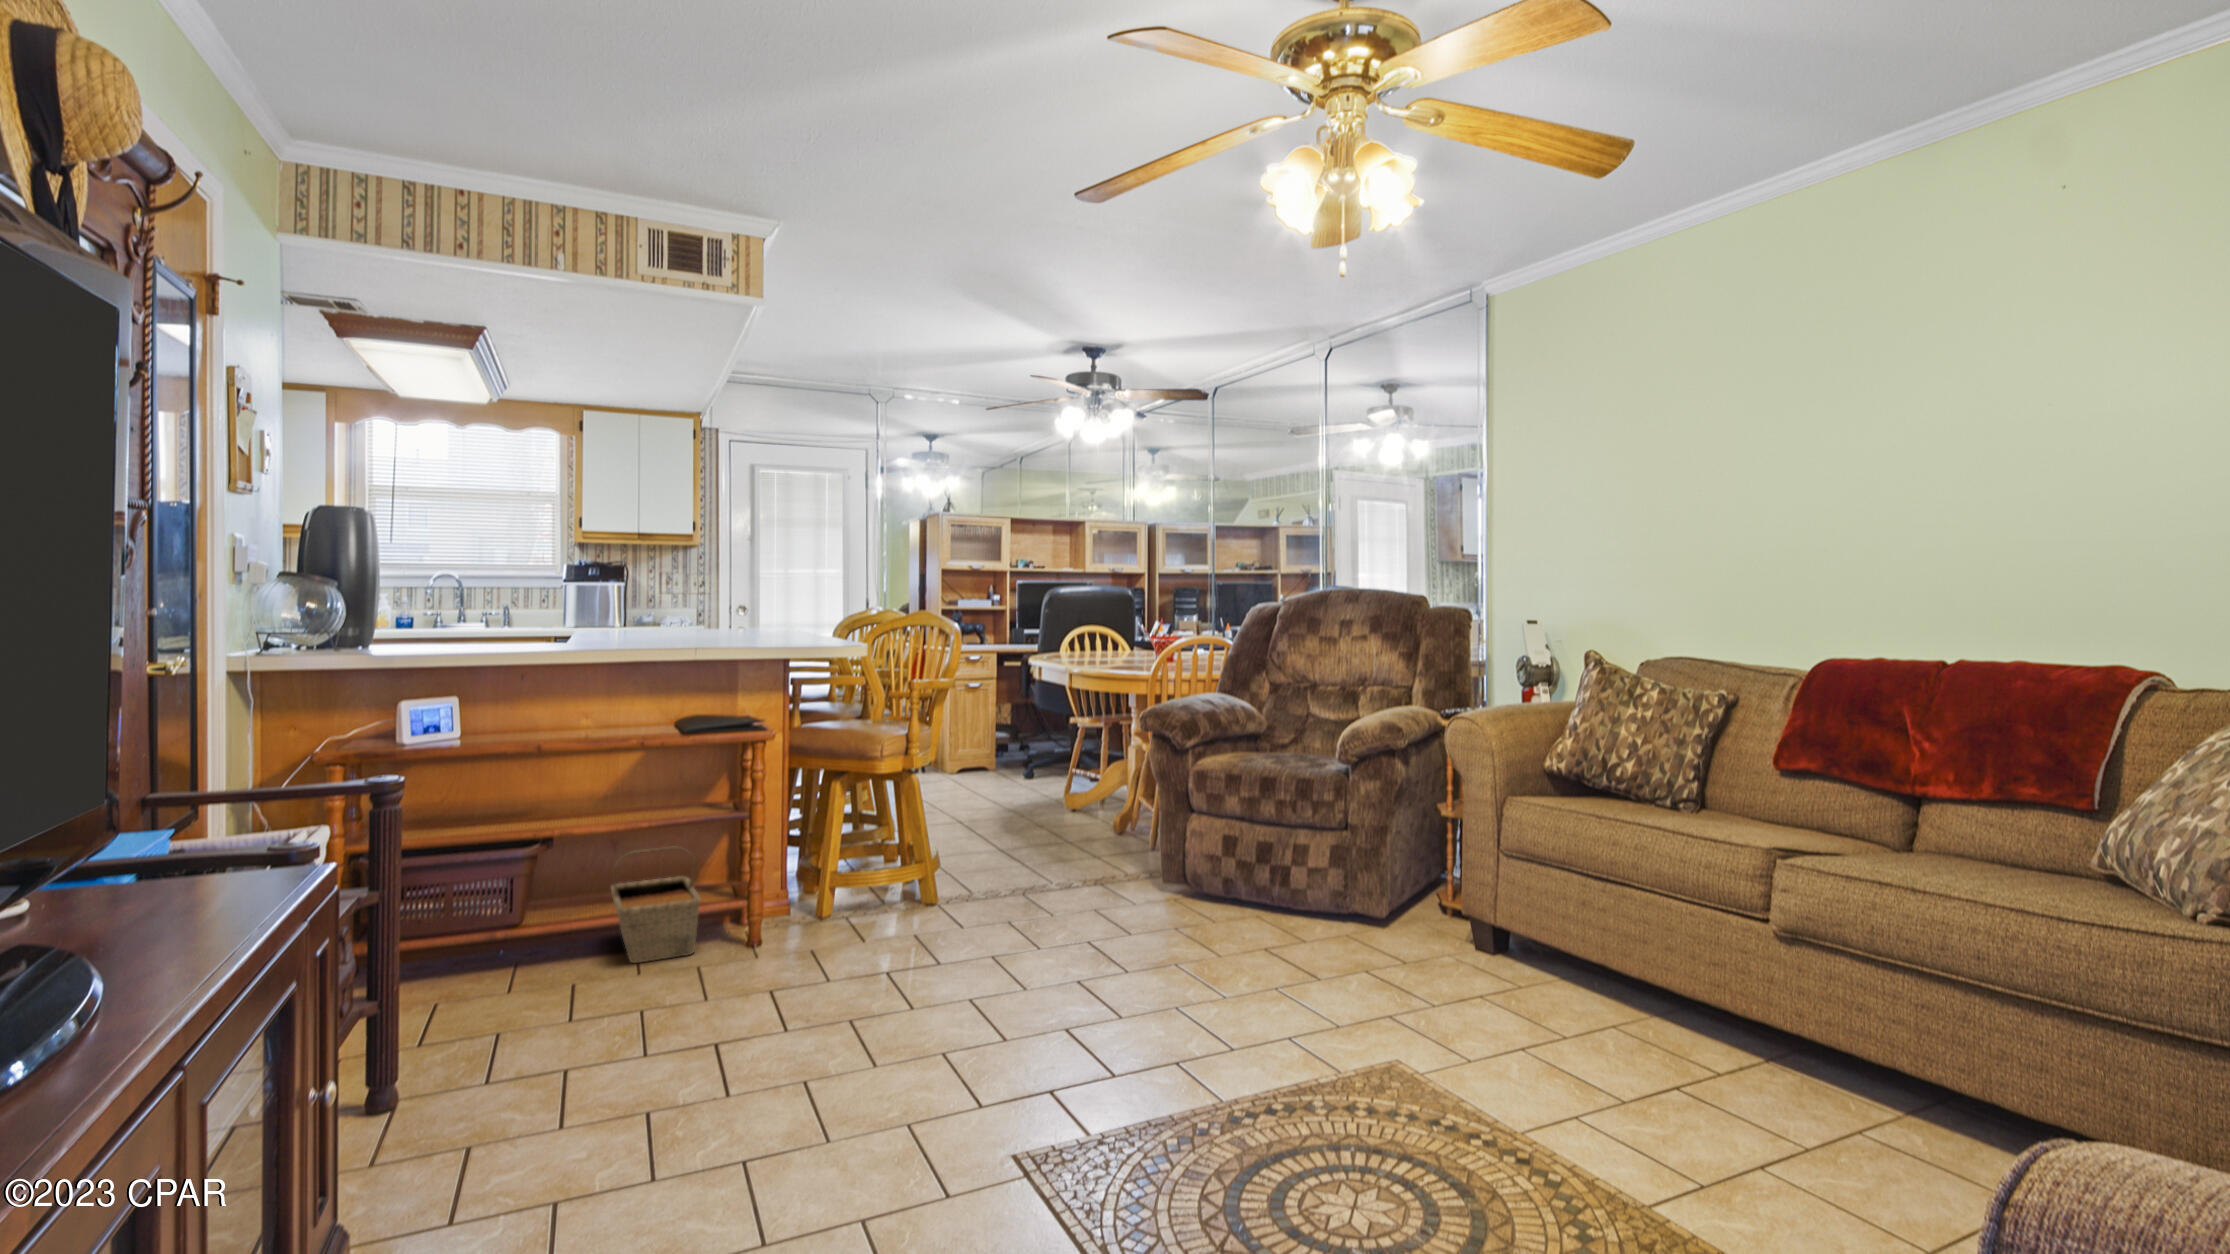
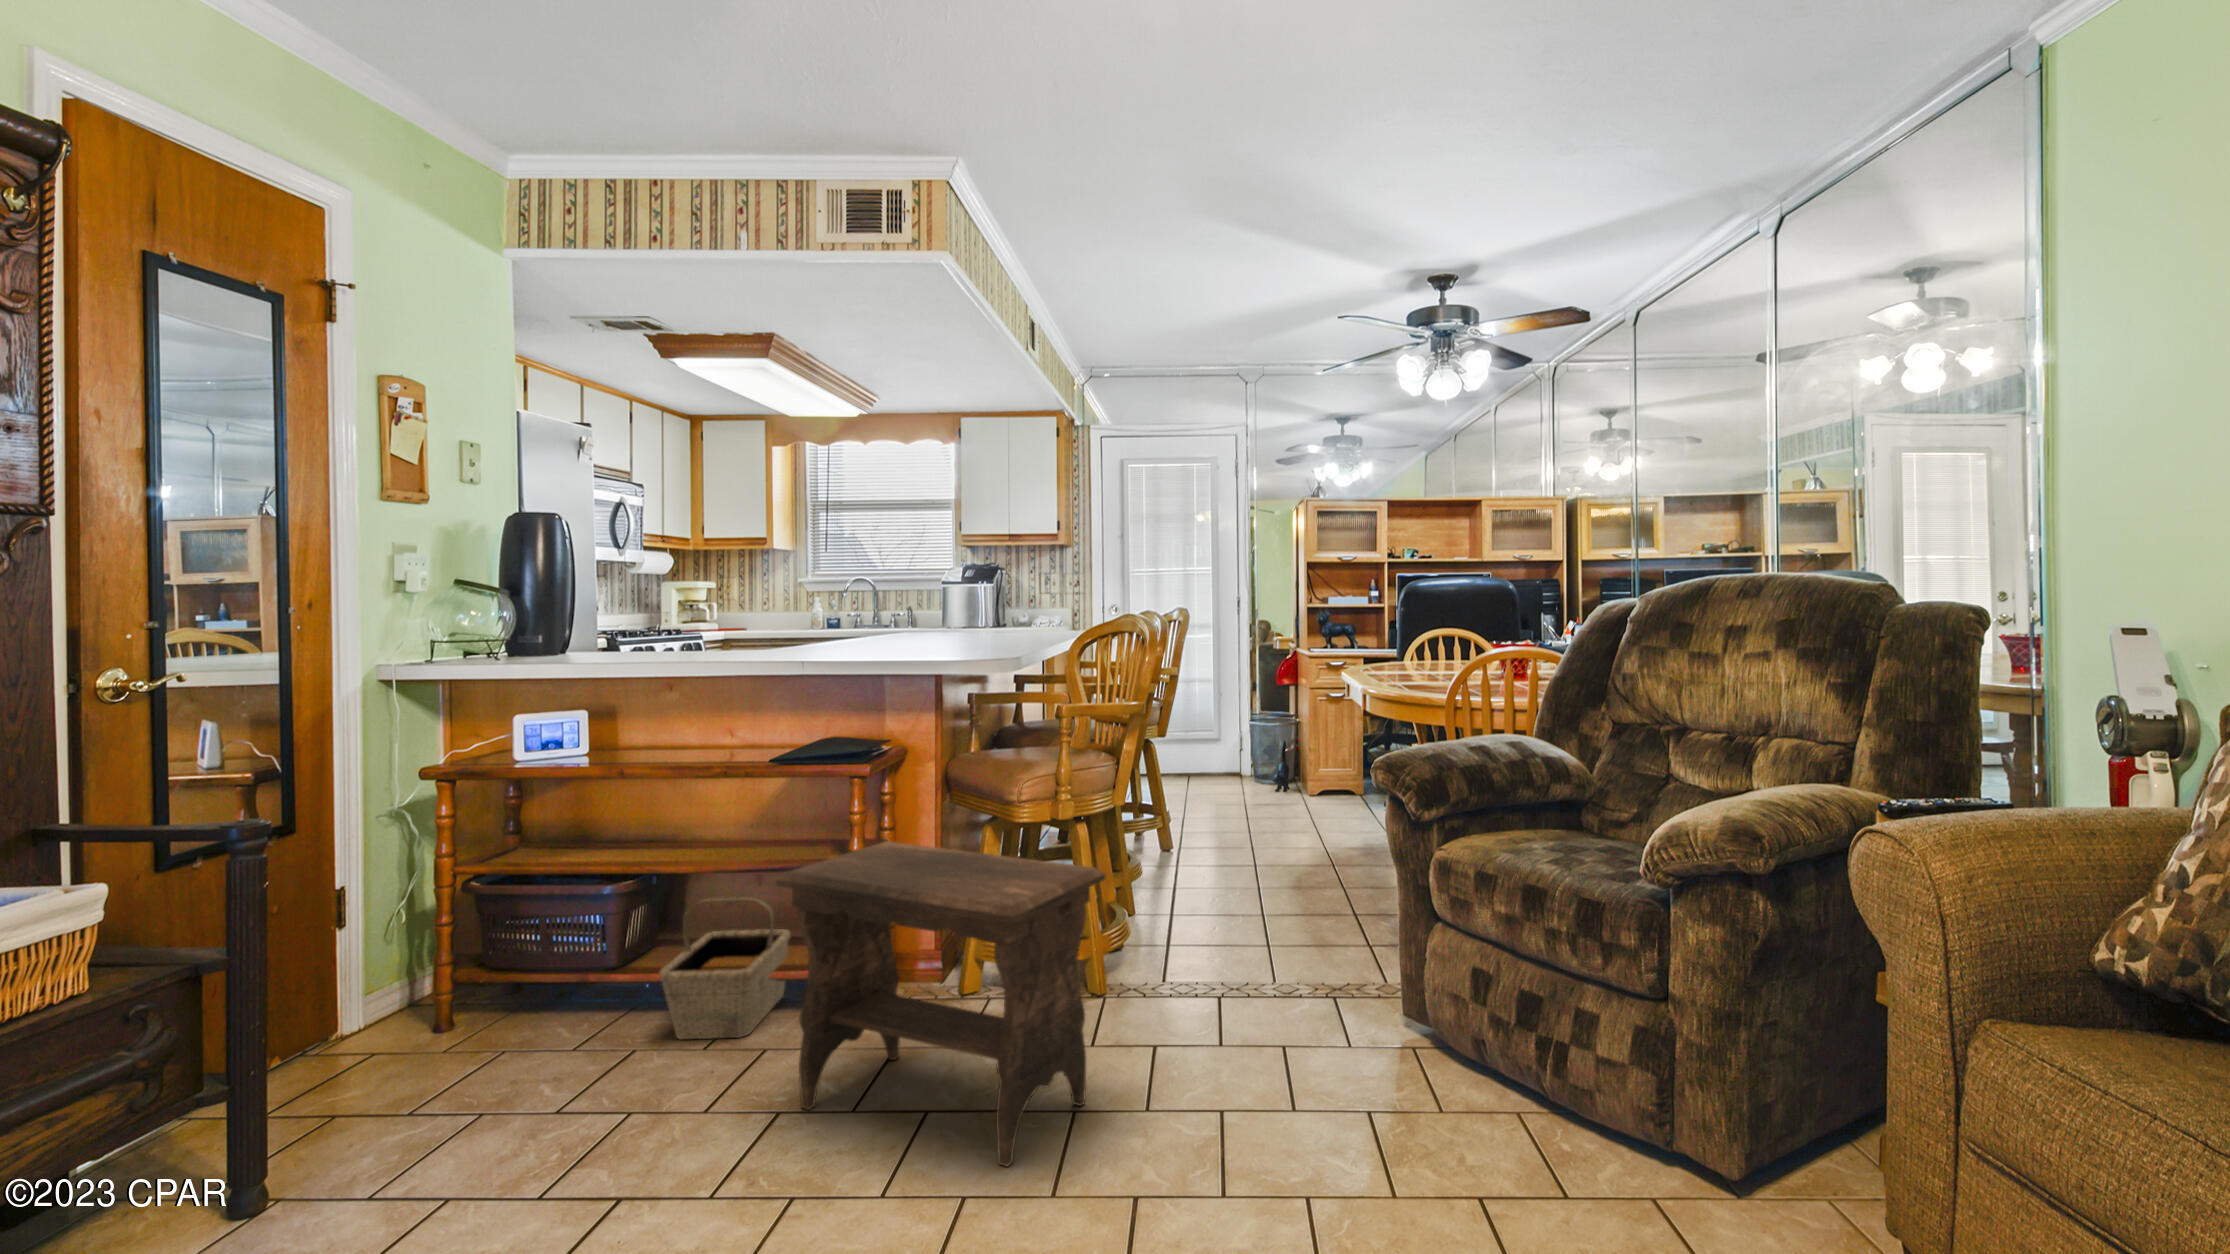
footstool: none [793,784,1024,977] -> present [776,841,1106,1166]

